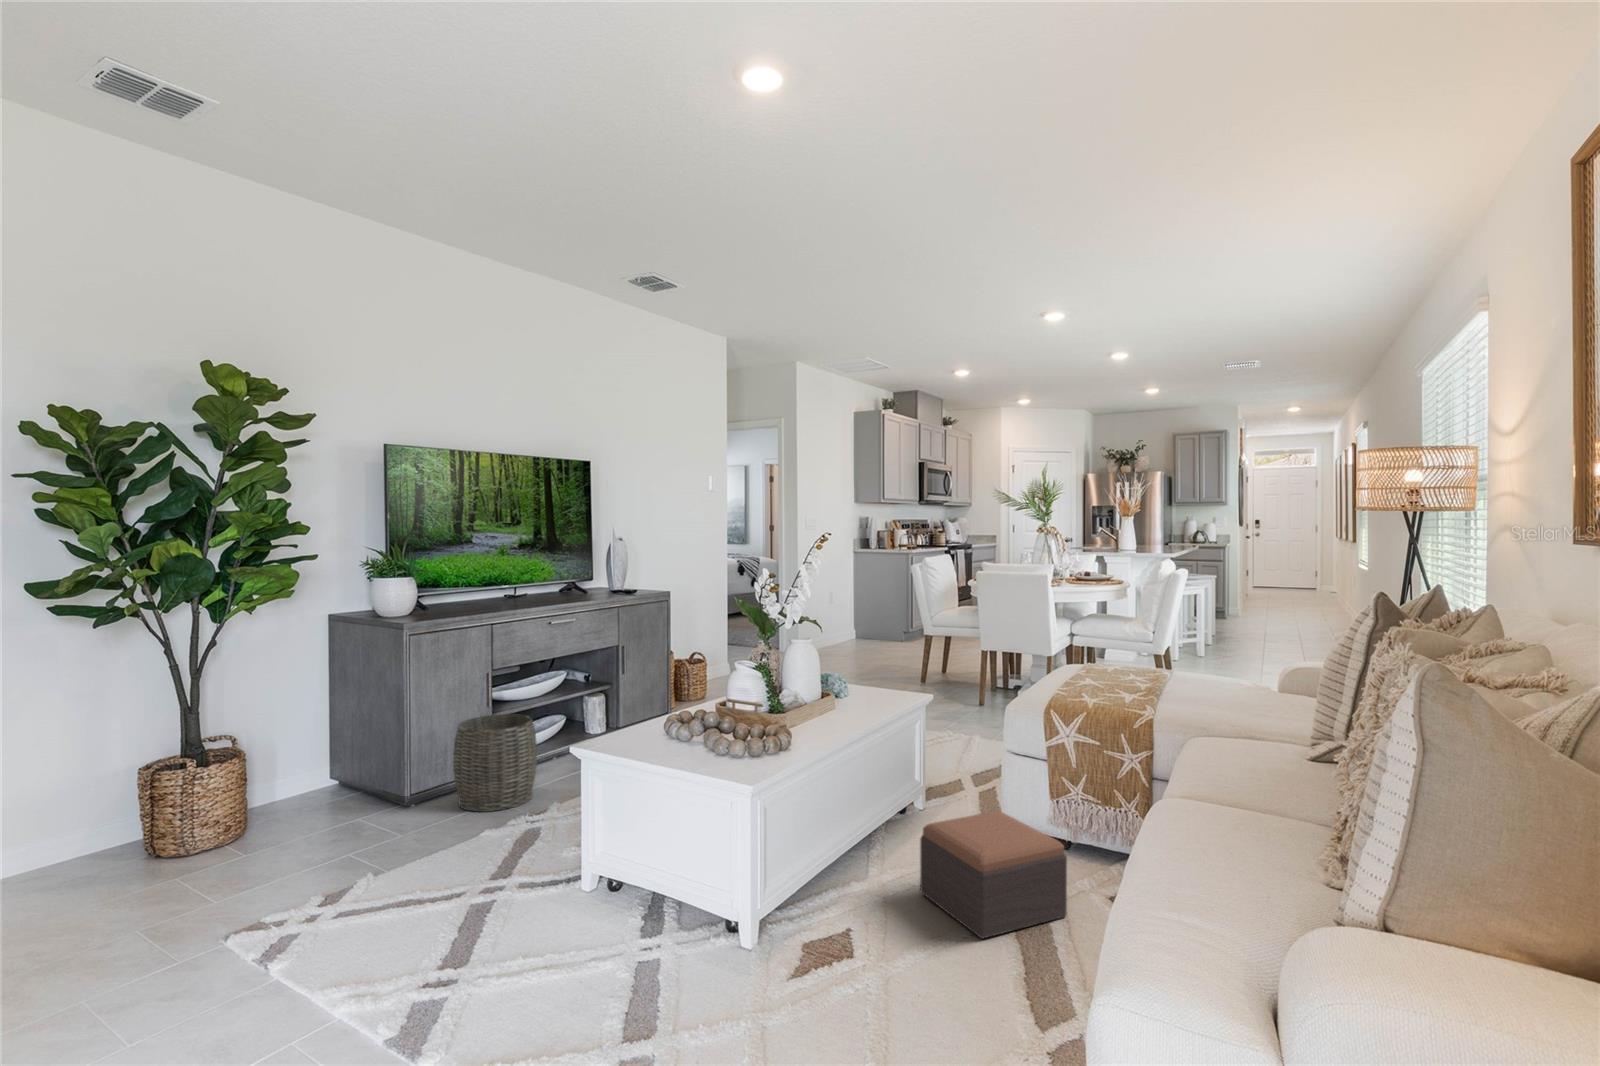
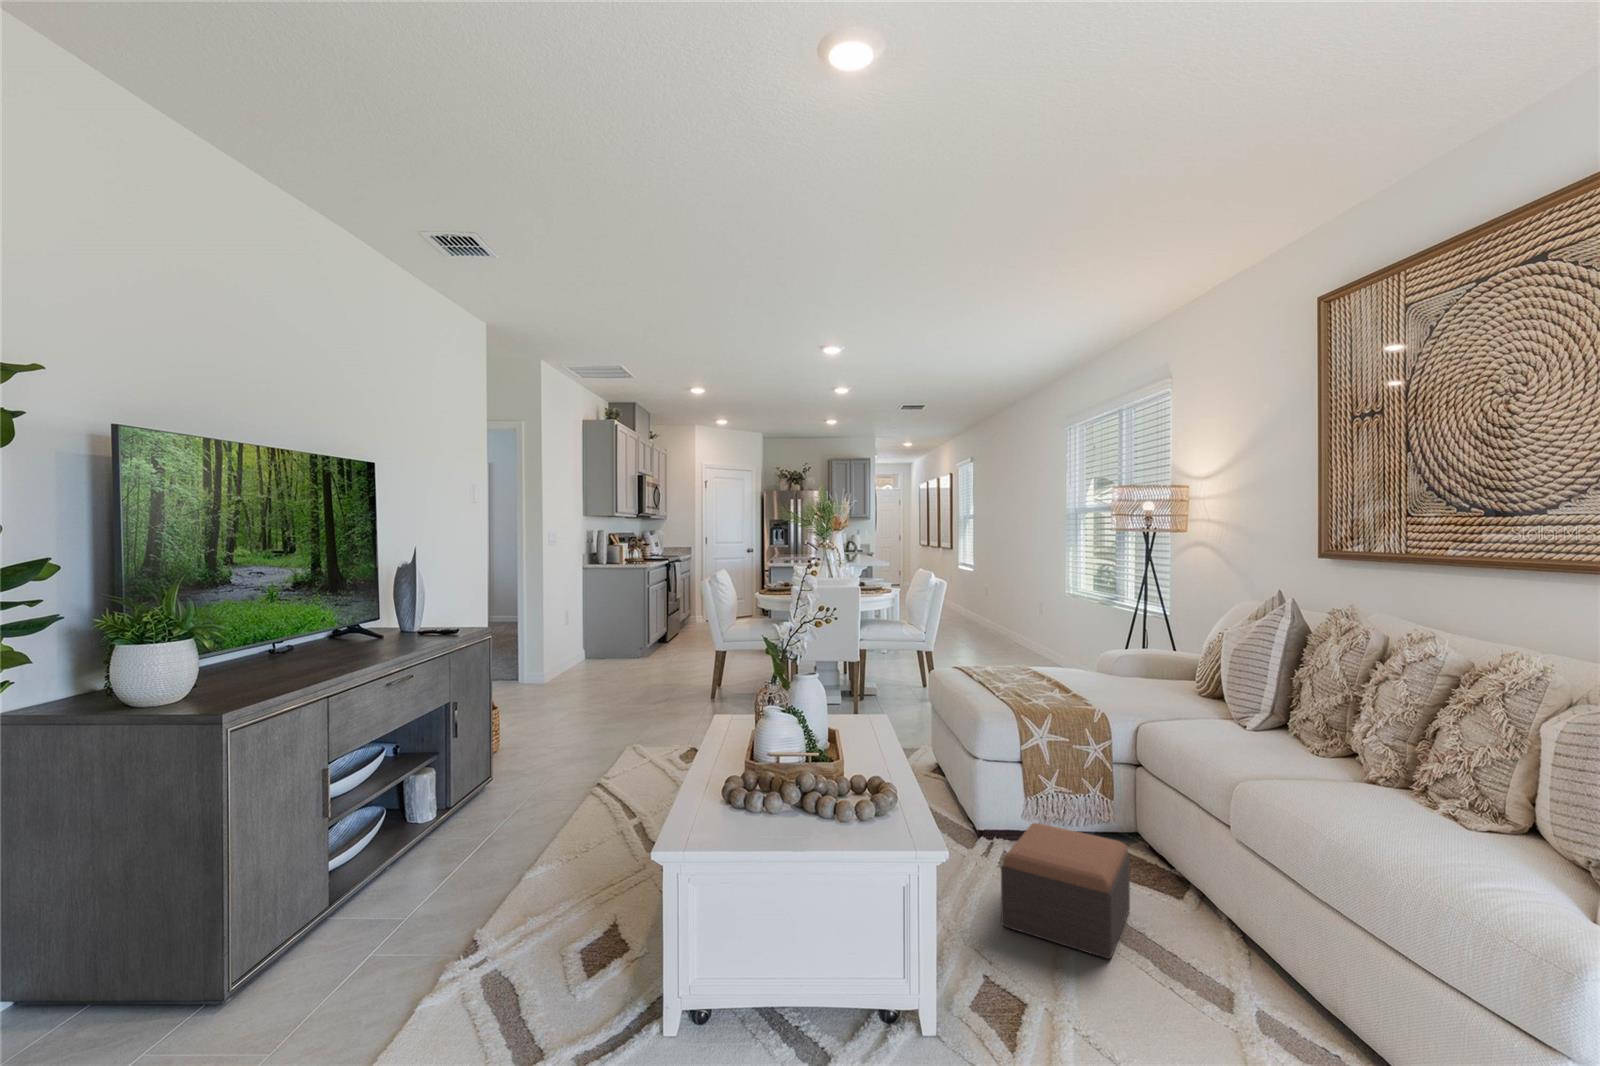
woven basket: present [453,714,537,812] -> none [287,822,422,988]

